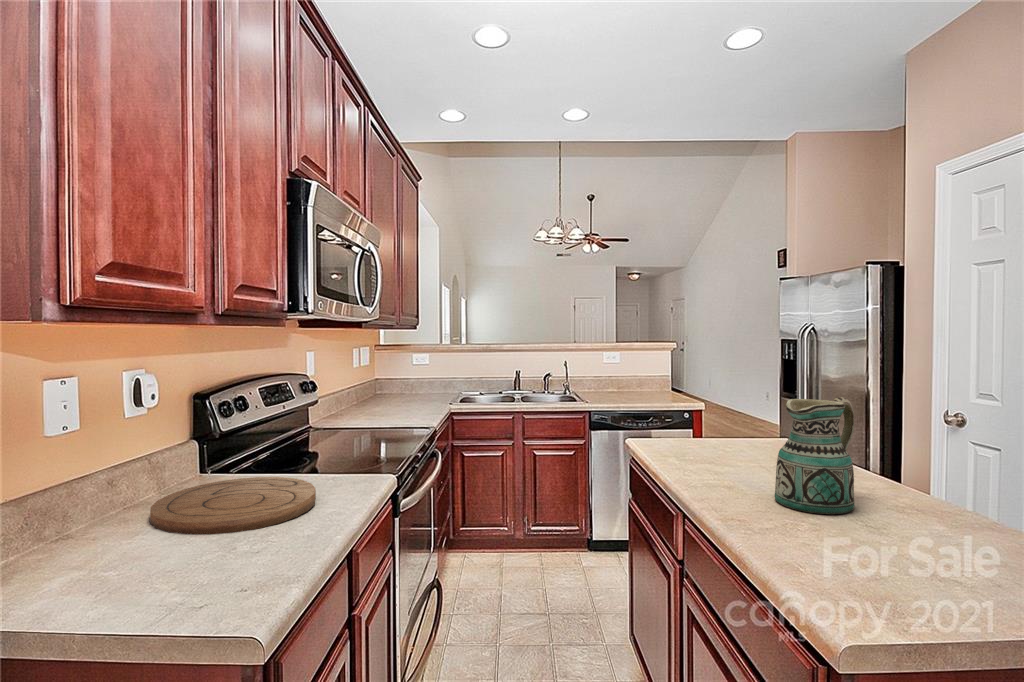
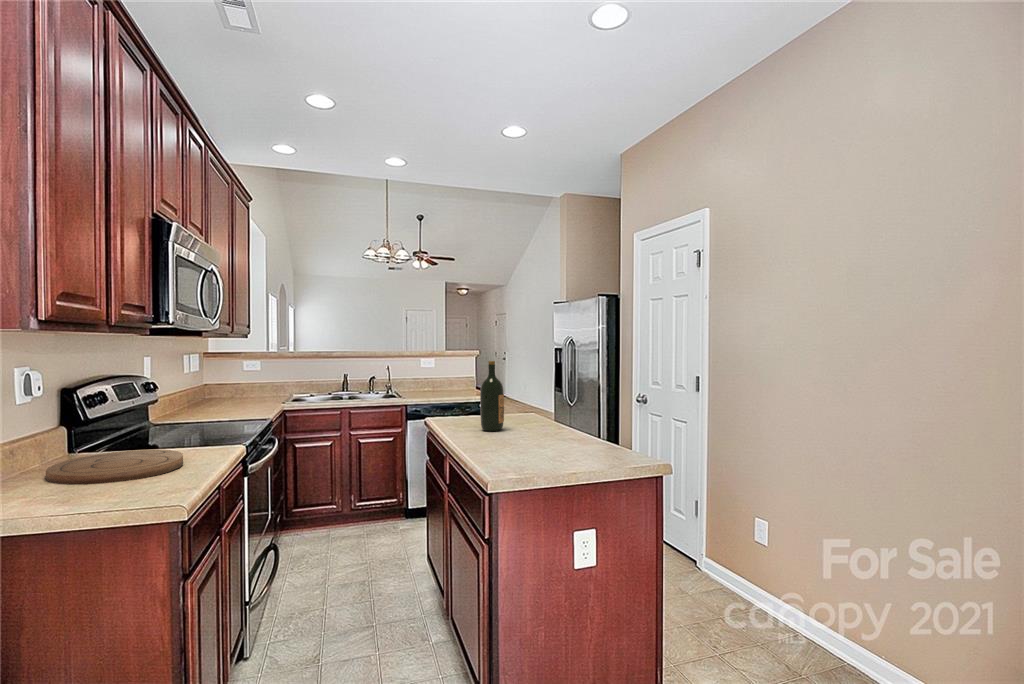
wine bottle: none [713,368,749,472] -> present [480,361,504,431]
ceramic pitcher: present [775,397,854,514] -> none [511,376,559,447]

